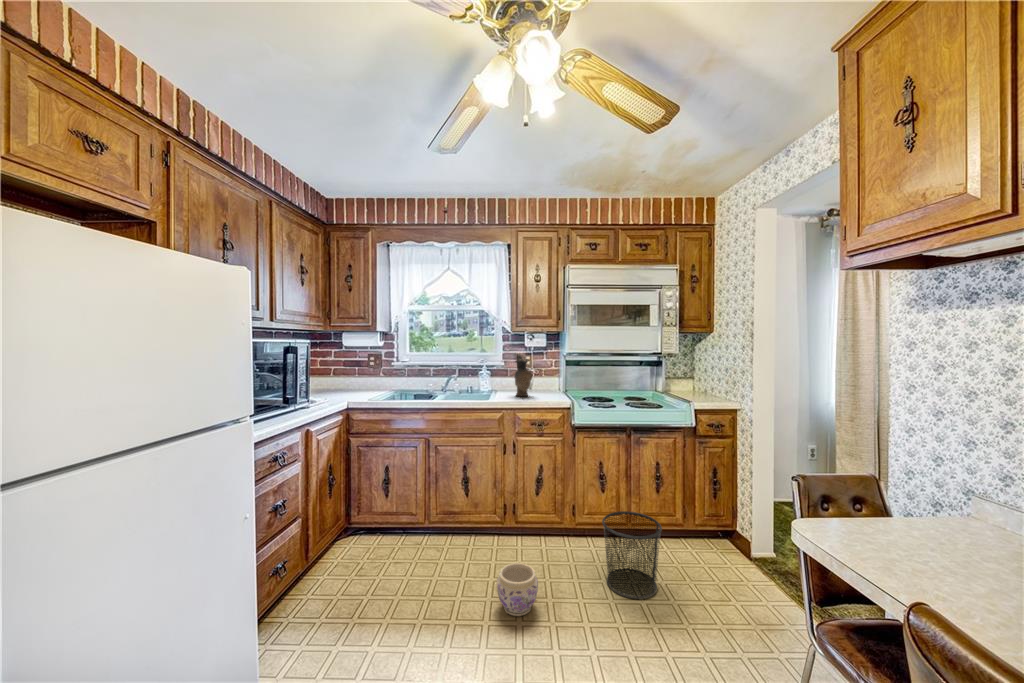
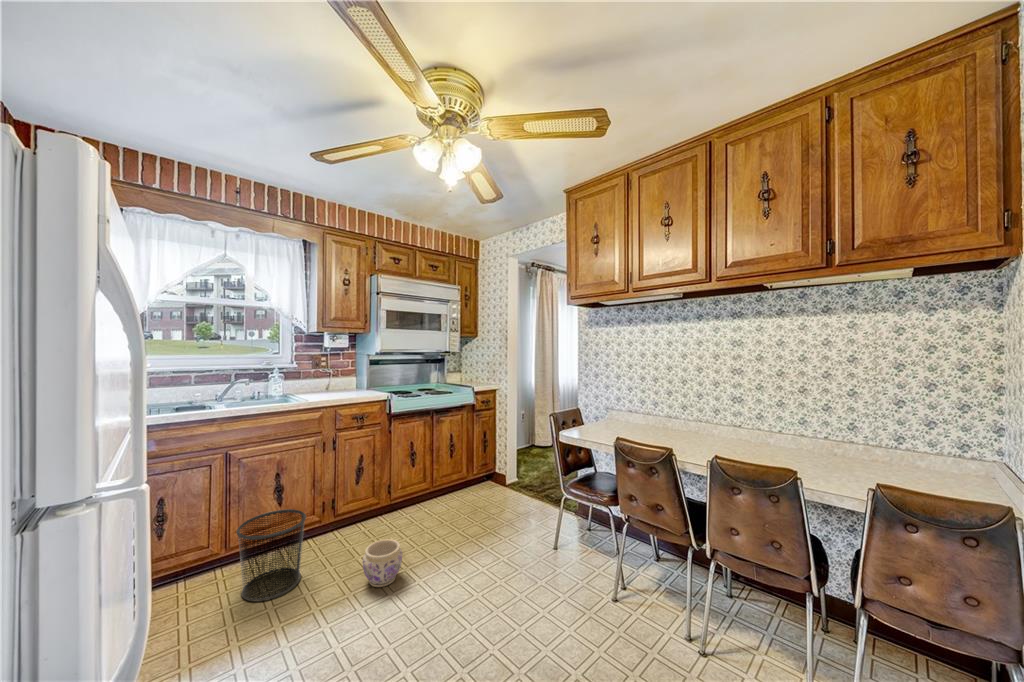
ceramic pitcher: present [515,354,533,396] -> none [320,354,340,395]
waste bin: present [602,511,662,599] -> present [236,509,306,602]

